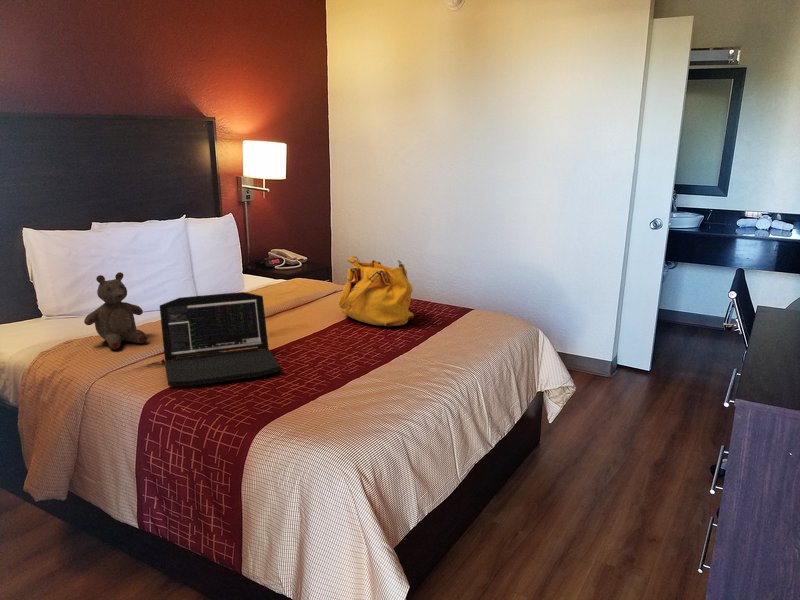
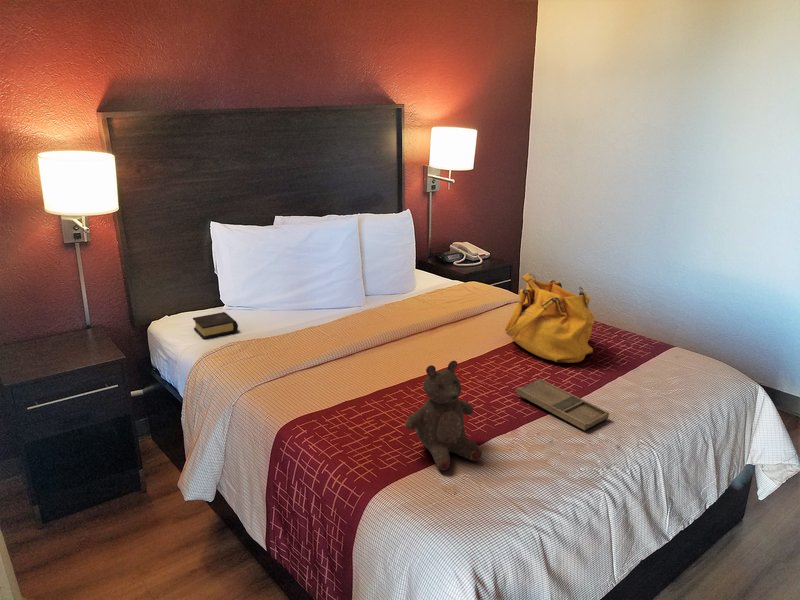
stuffed bear: present [84,272,147,349] -> present [405,361,482,470]
laptop: present [160,292,280,387] -> none [303,316,421,418]
book: none [16,317,71,343] -> present [193,312,238,339]
tray: none [359,336,437,367] -> present [516,379,609,430]

